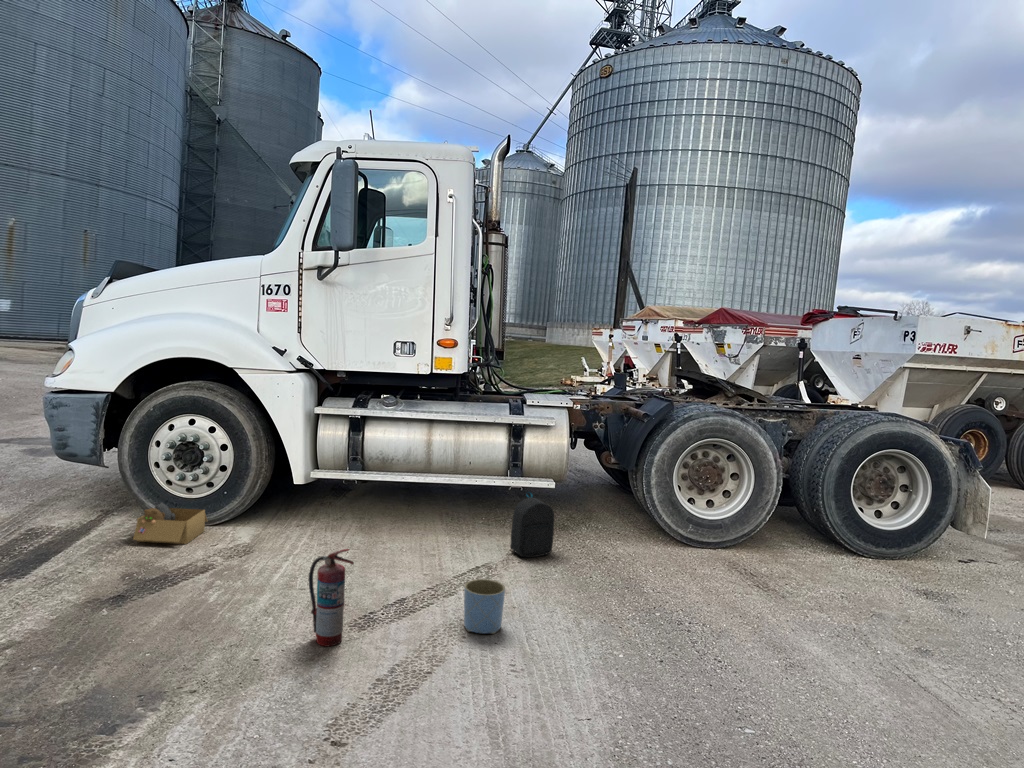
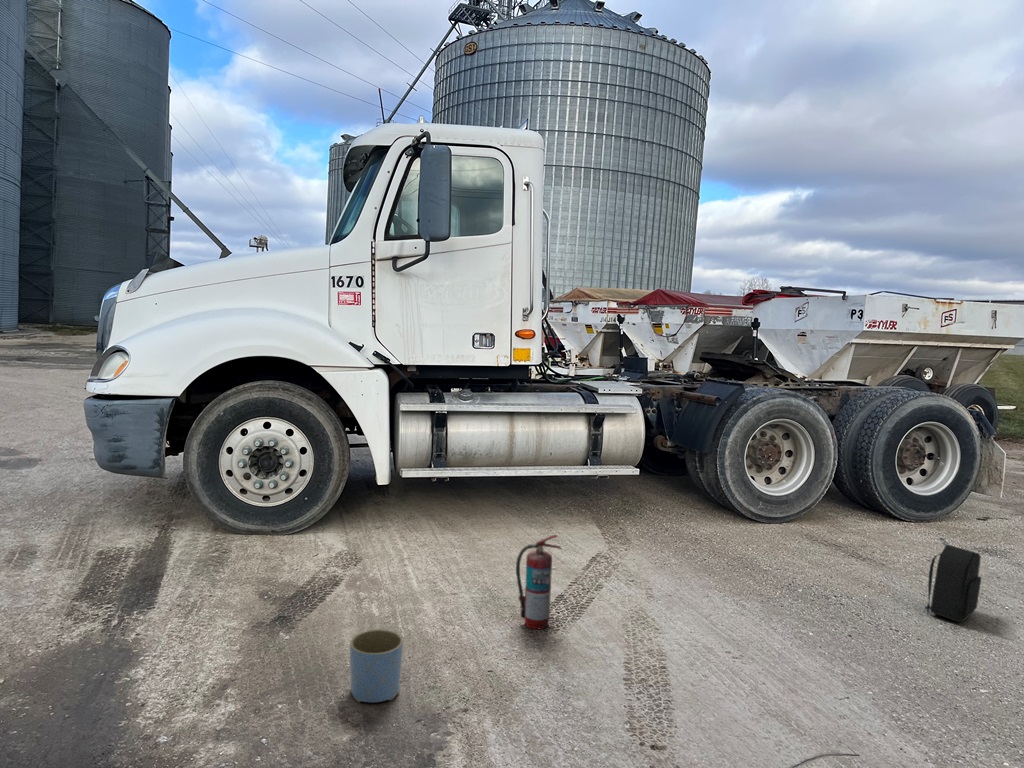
backpack: present [510,492,554,557] -> present [925,538,981,622]
cardboard box: present [133,503,208,544] -> none [235,513,293,557]
planter: present [464,579,505,634] -> present [350,629,403,702]

